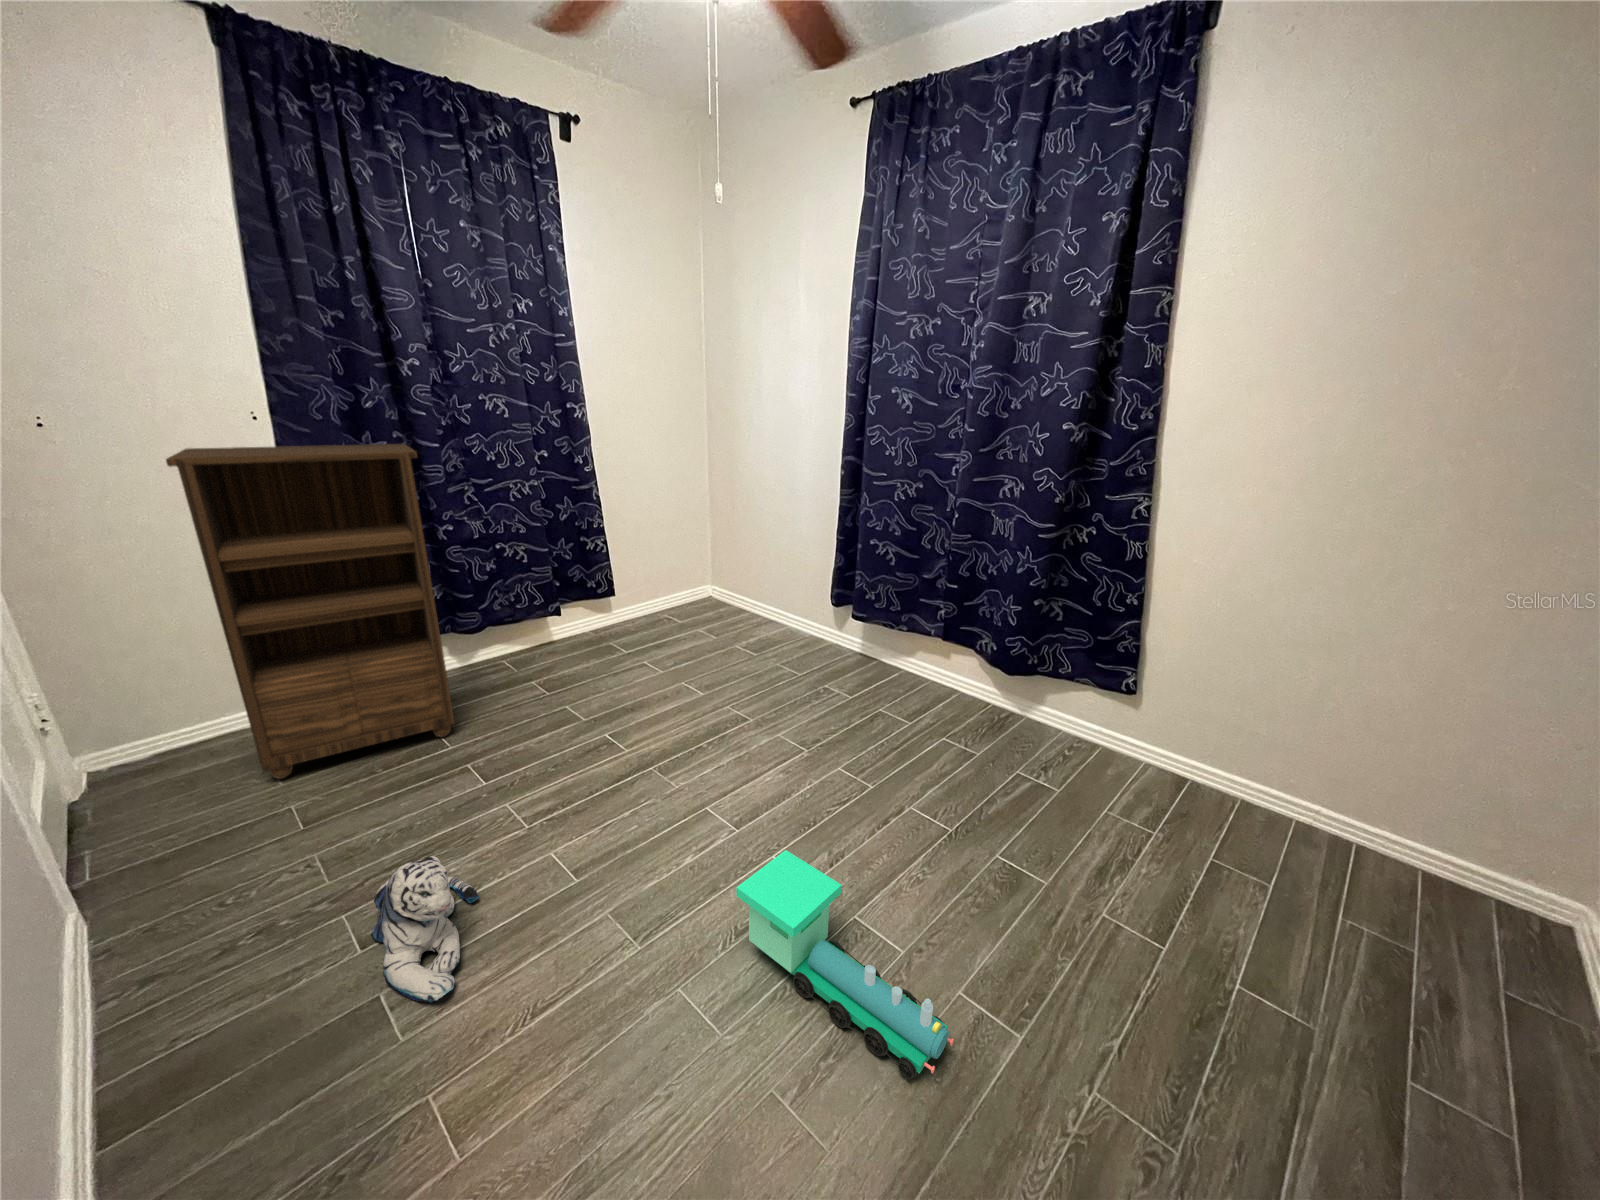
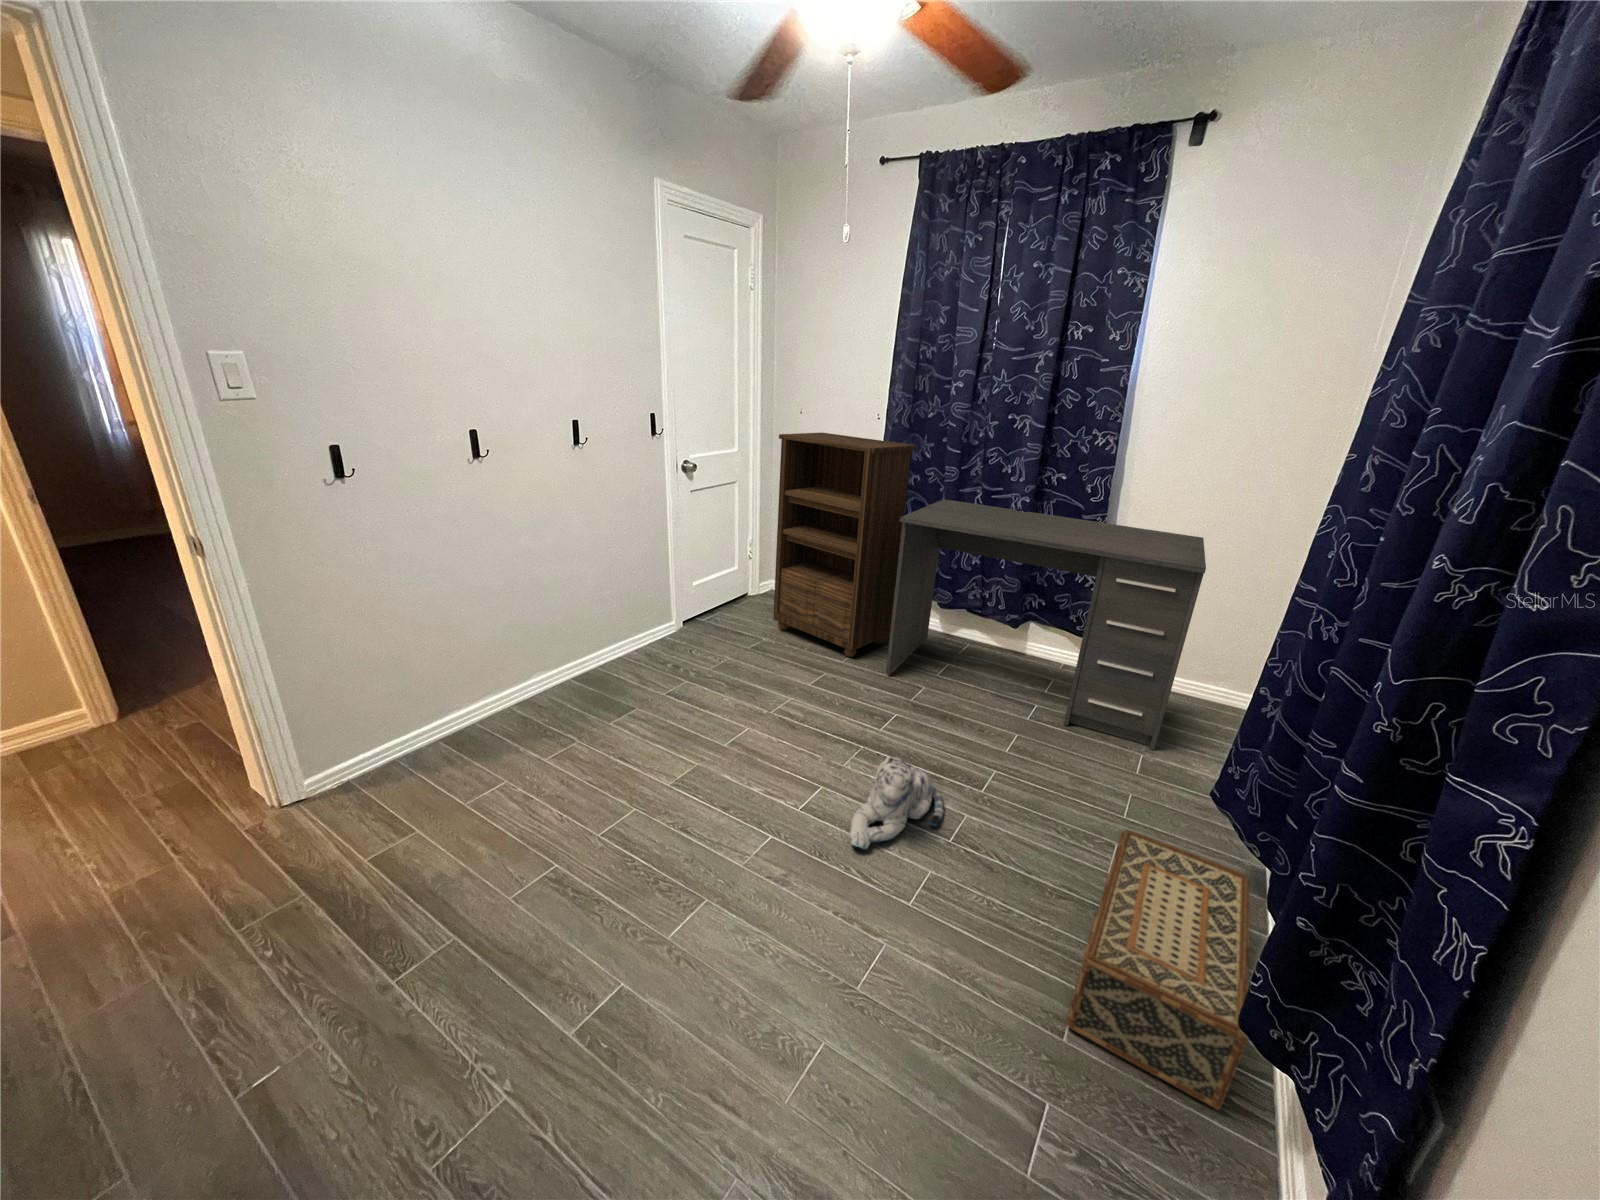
desk: none [435,483,739,718] -> present [886,499,1206,750]
woven basket: none [865,641,1016,750] -> present [1066,830,1250,1110]
toy train: present [736,850,954,1079] -> none [534,776,702,961]
plush toy: present [371,856,479,1003] -> present [850,757,943,849]

